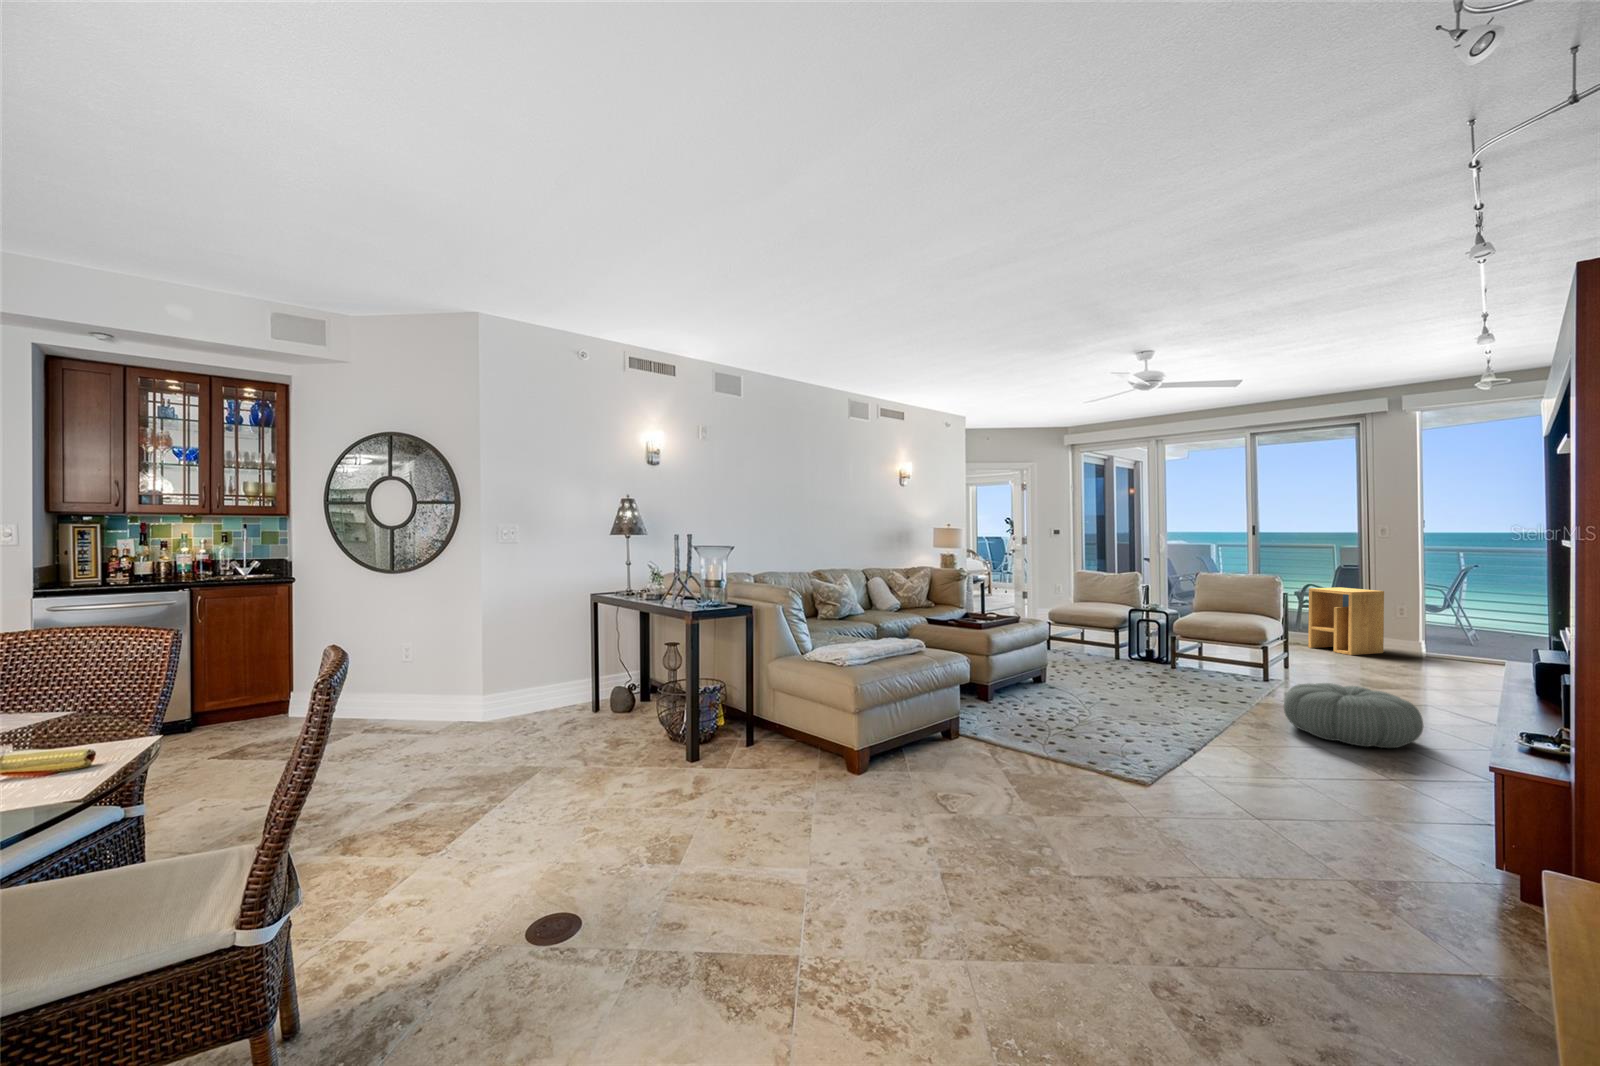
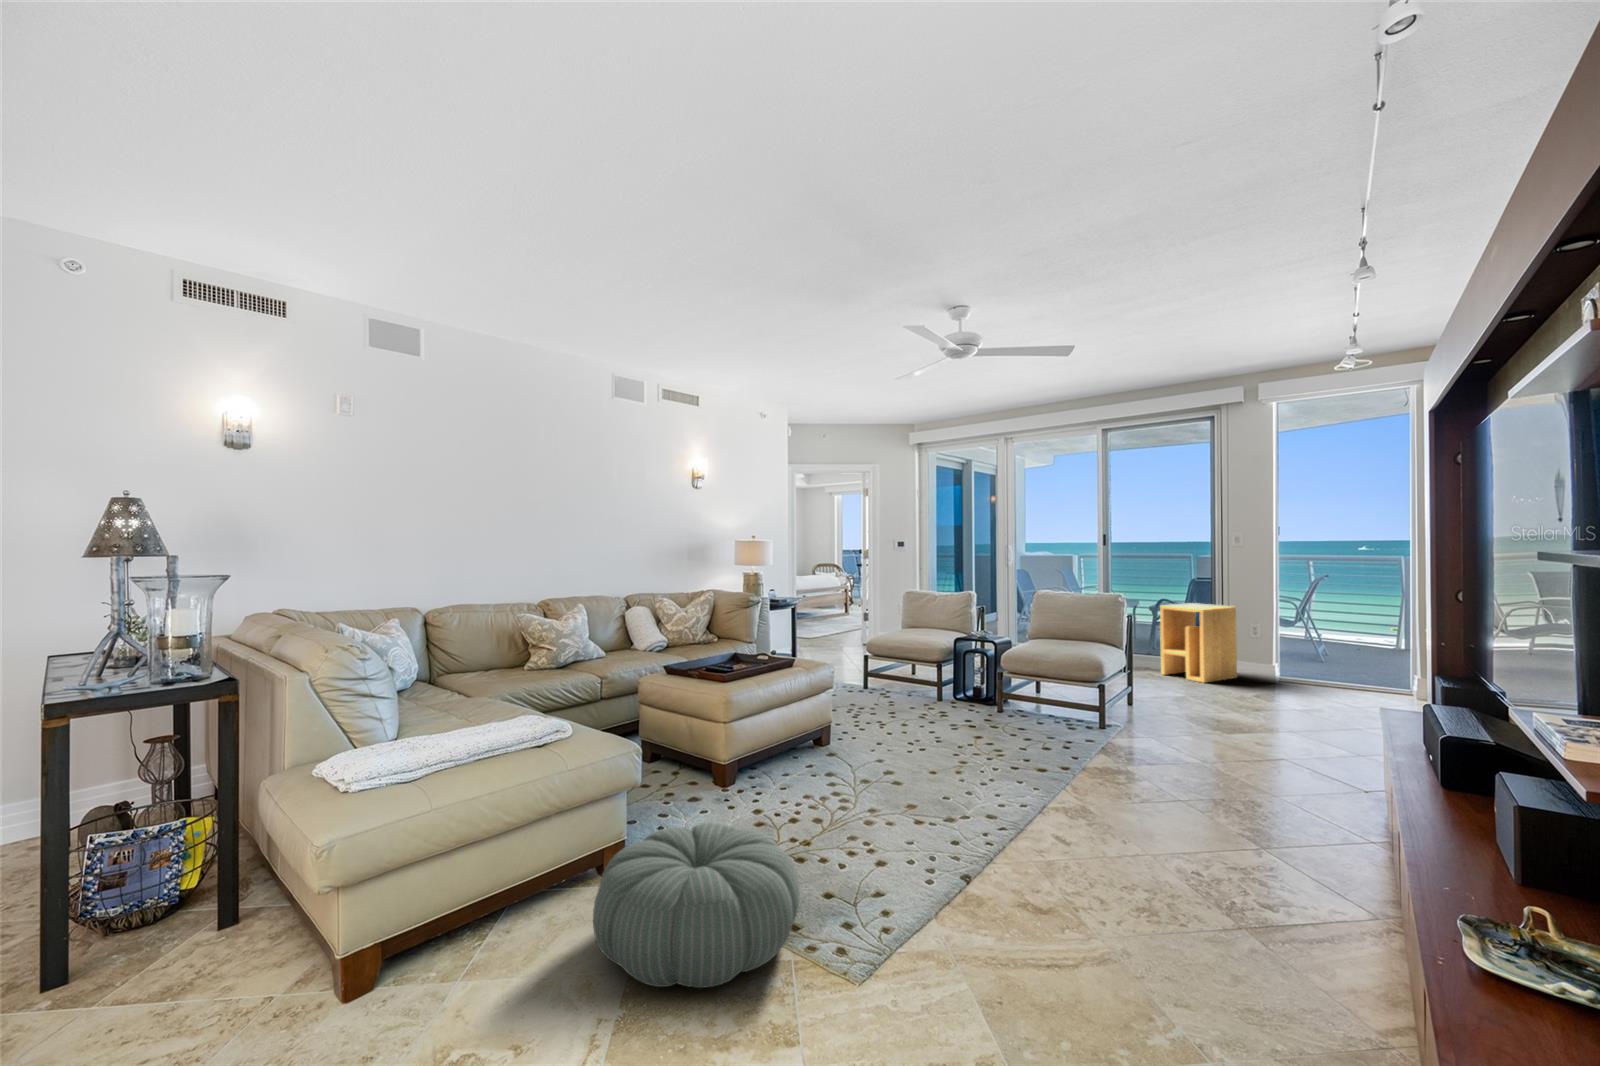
pouf: present [1284,683,1423,748] -> present [593,822,800,988]

